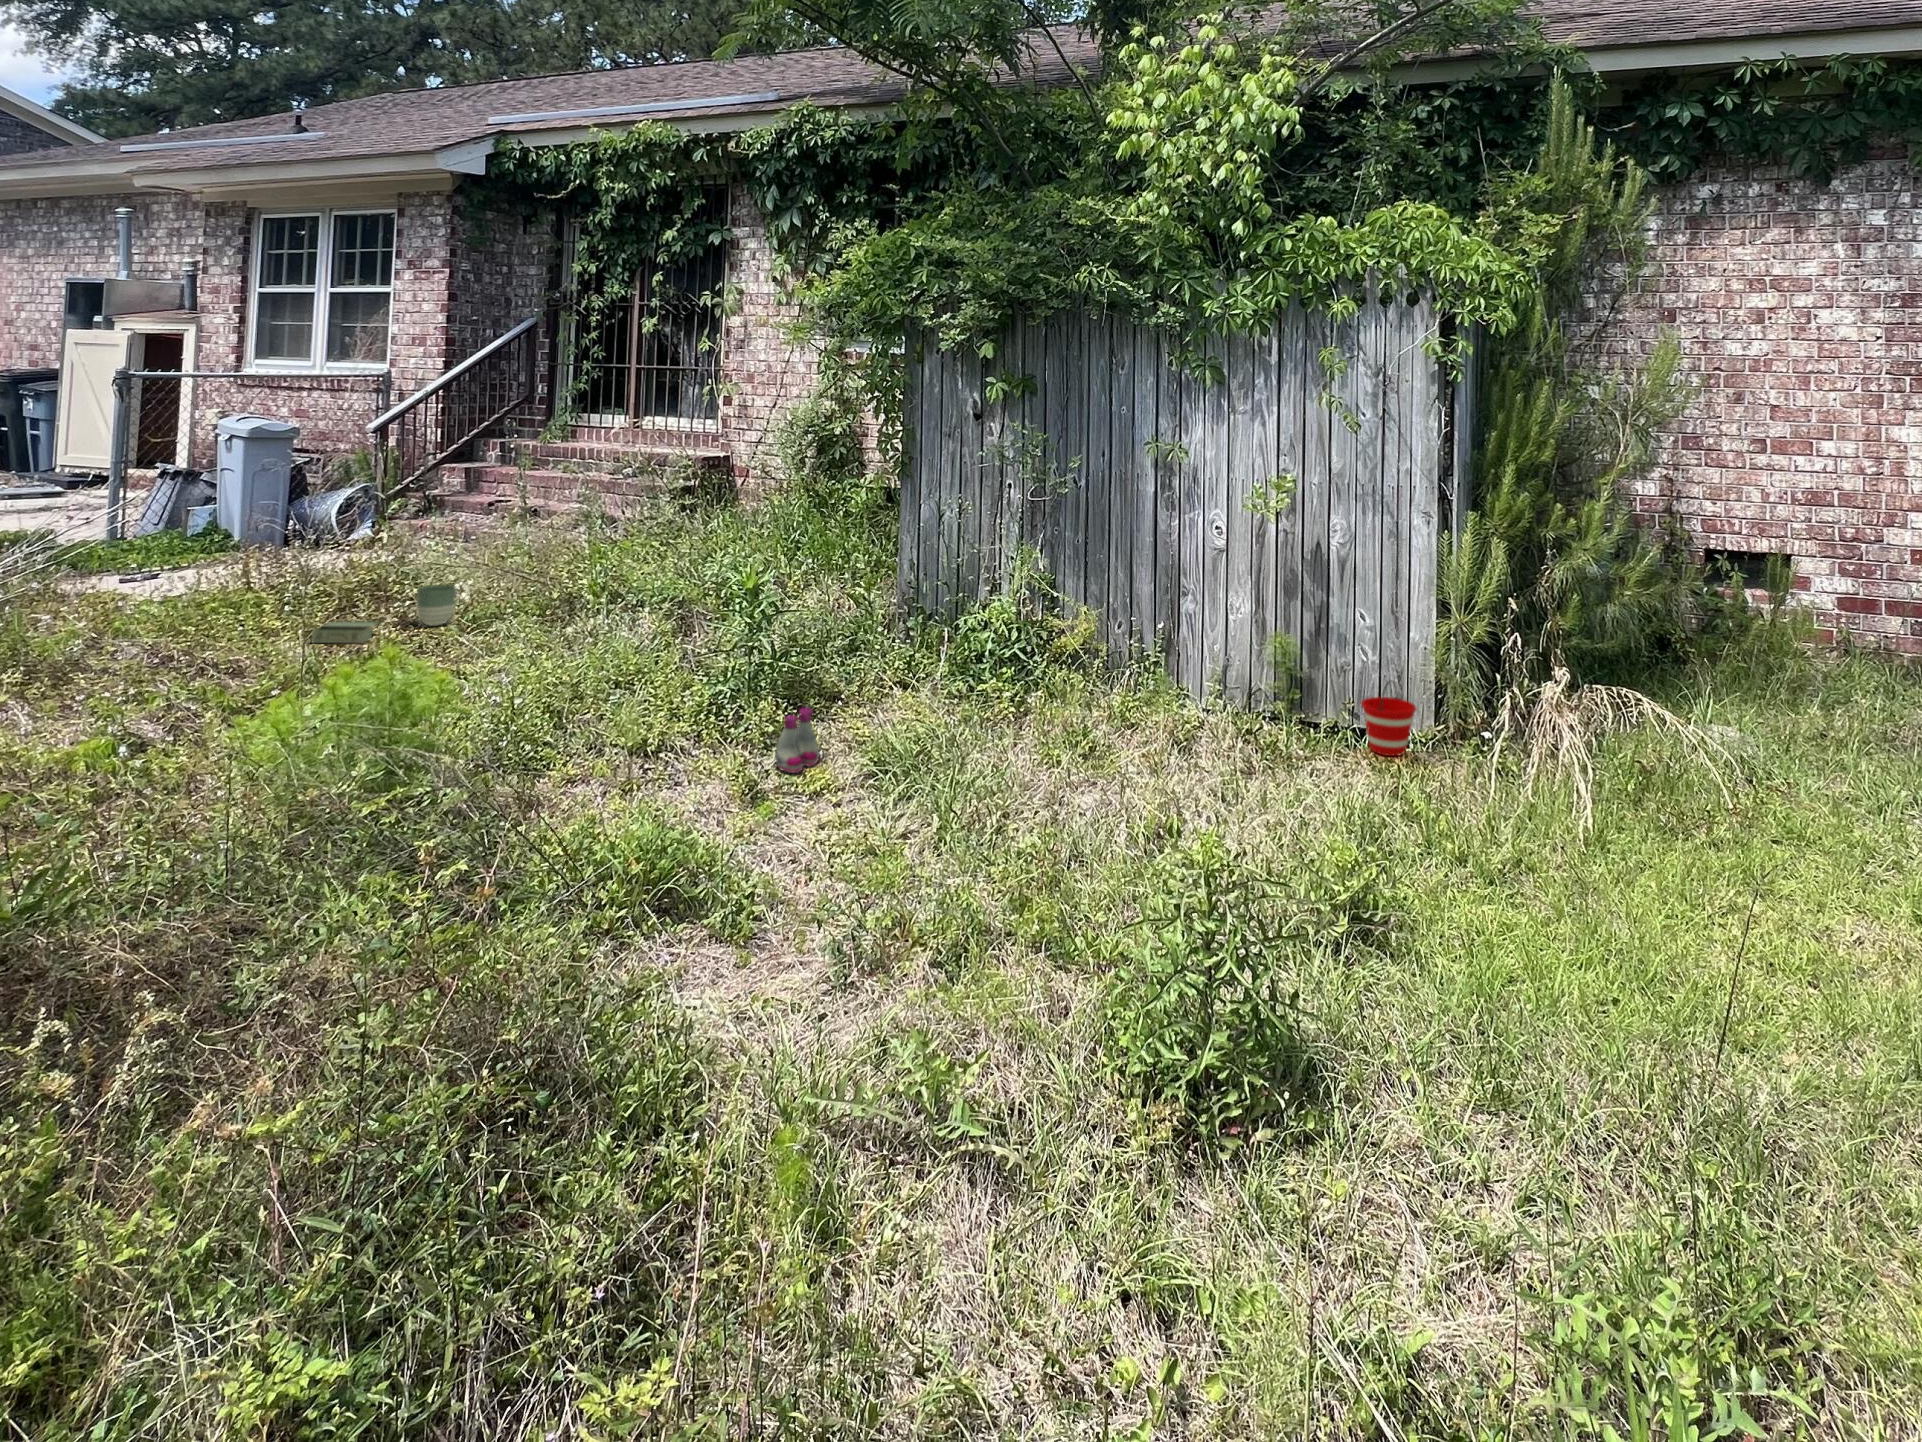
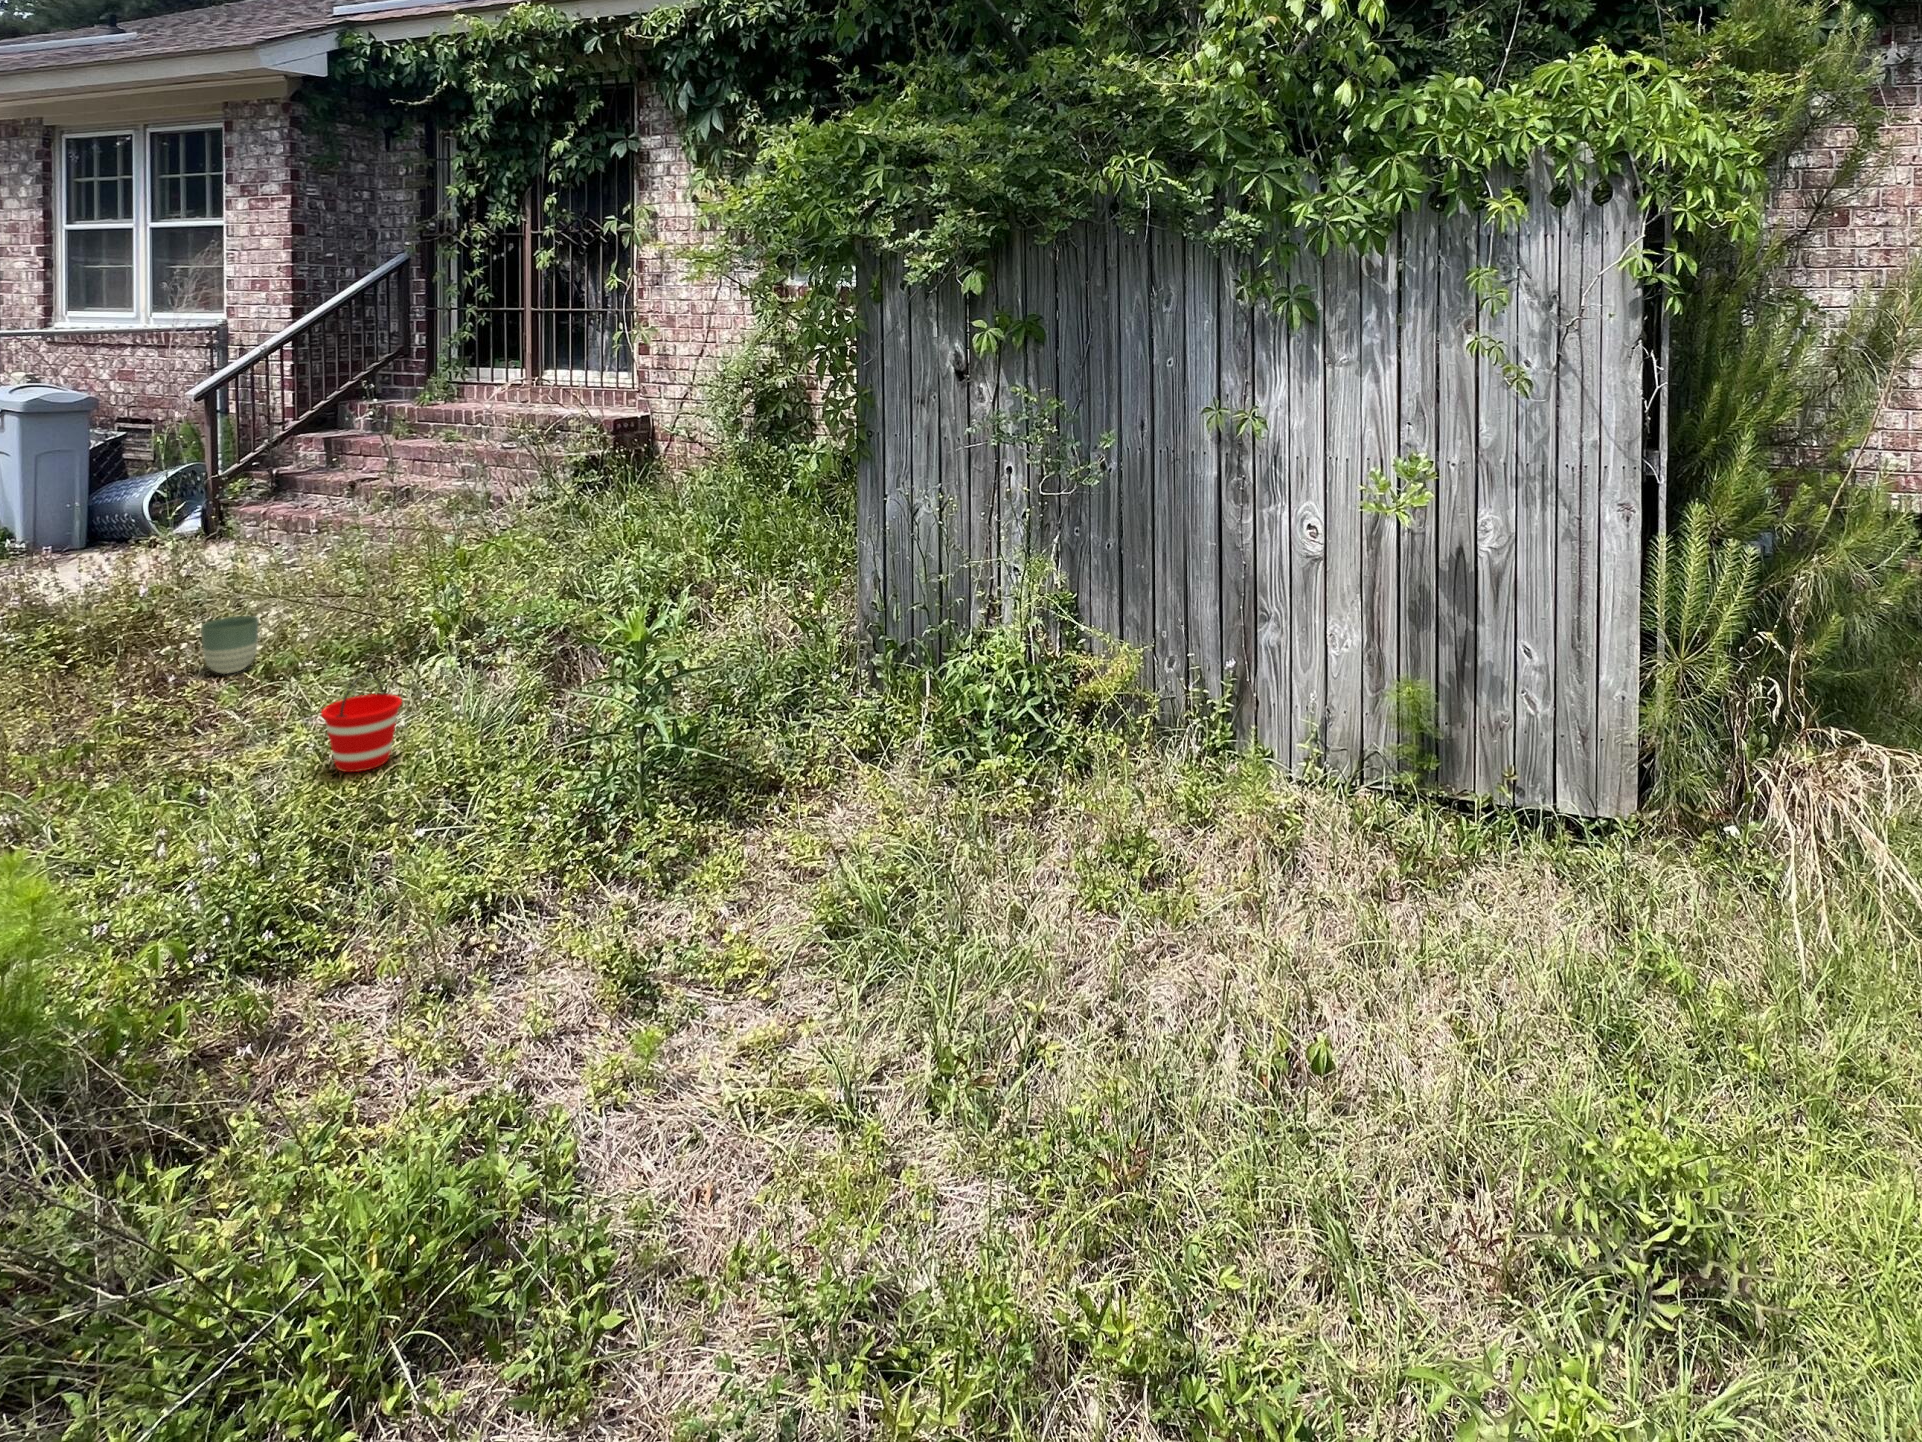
toolbox: present [312,621,379,643] -> none [42,674,147,711]
bucket: present [1362,680,1416,756] -> present [321,675,402,772]
boots: present [775,707,819,773] -> none [685,824,753,933]

